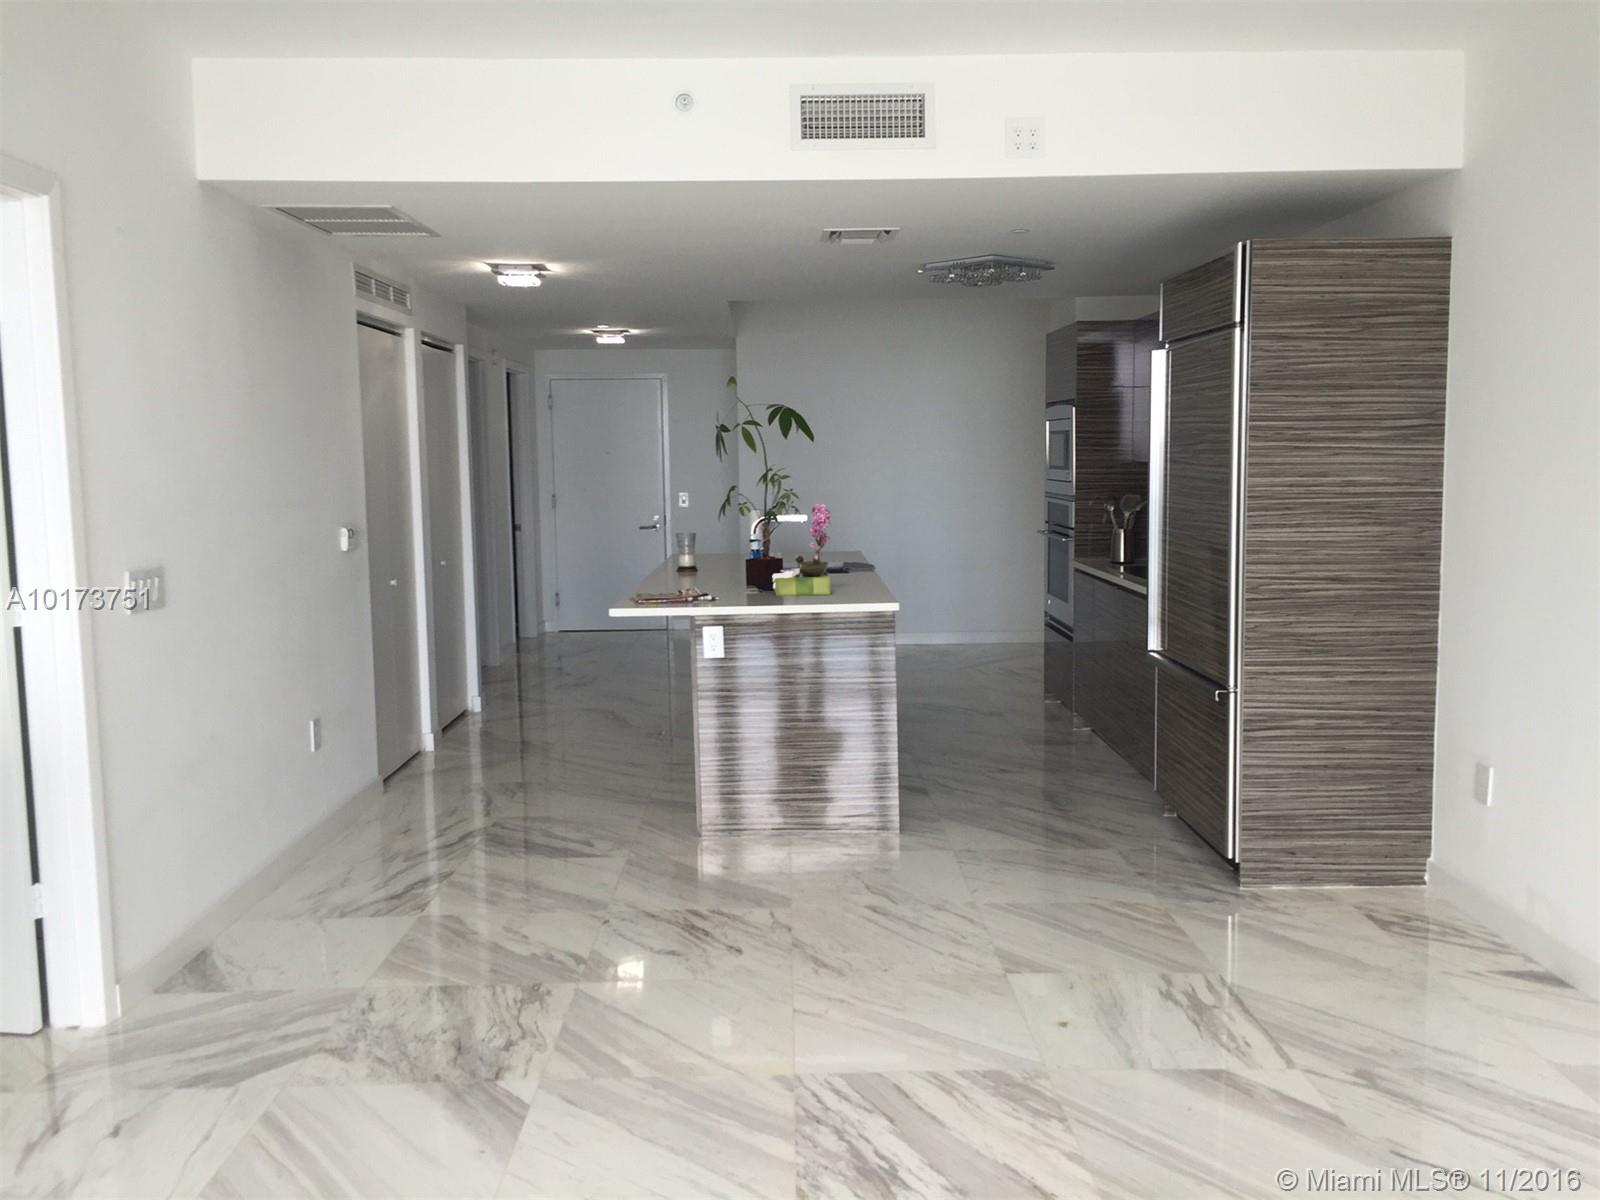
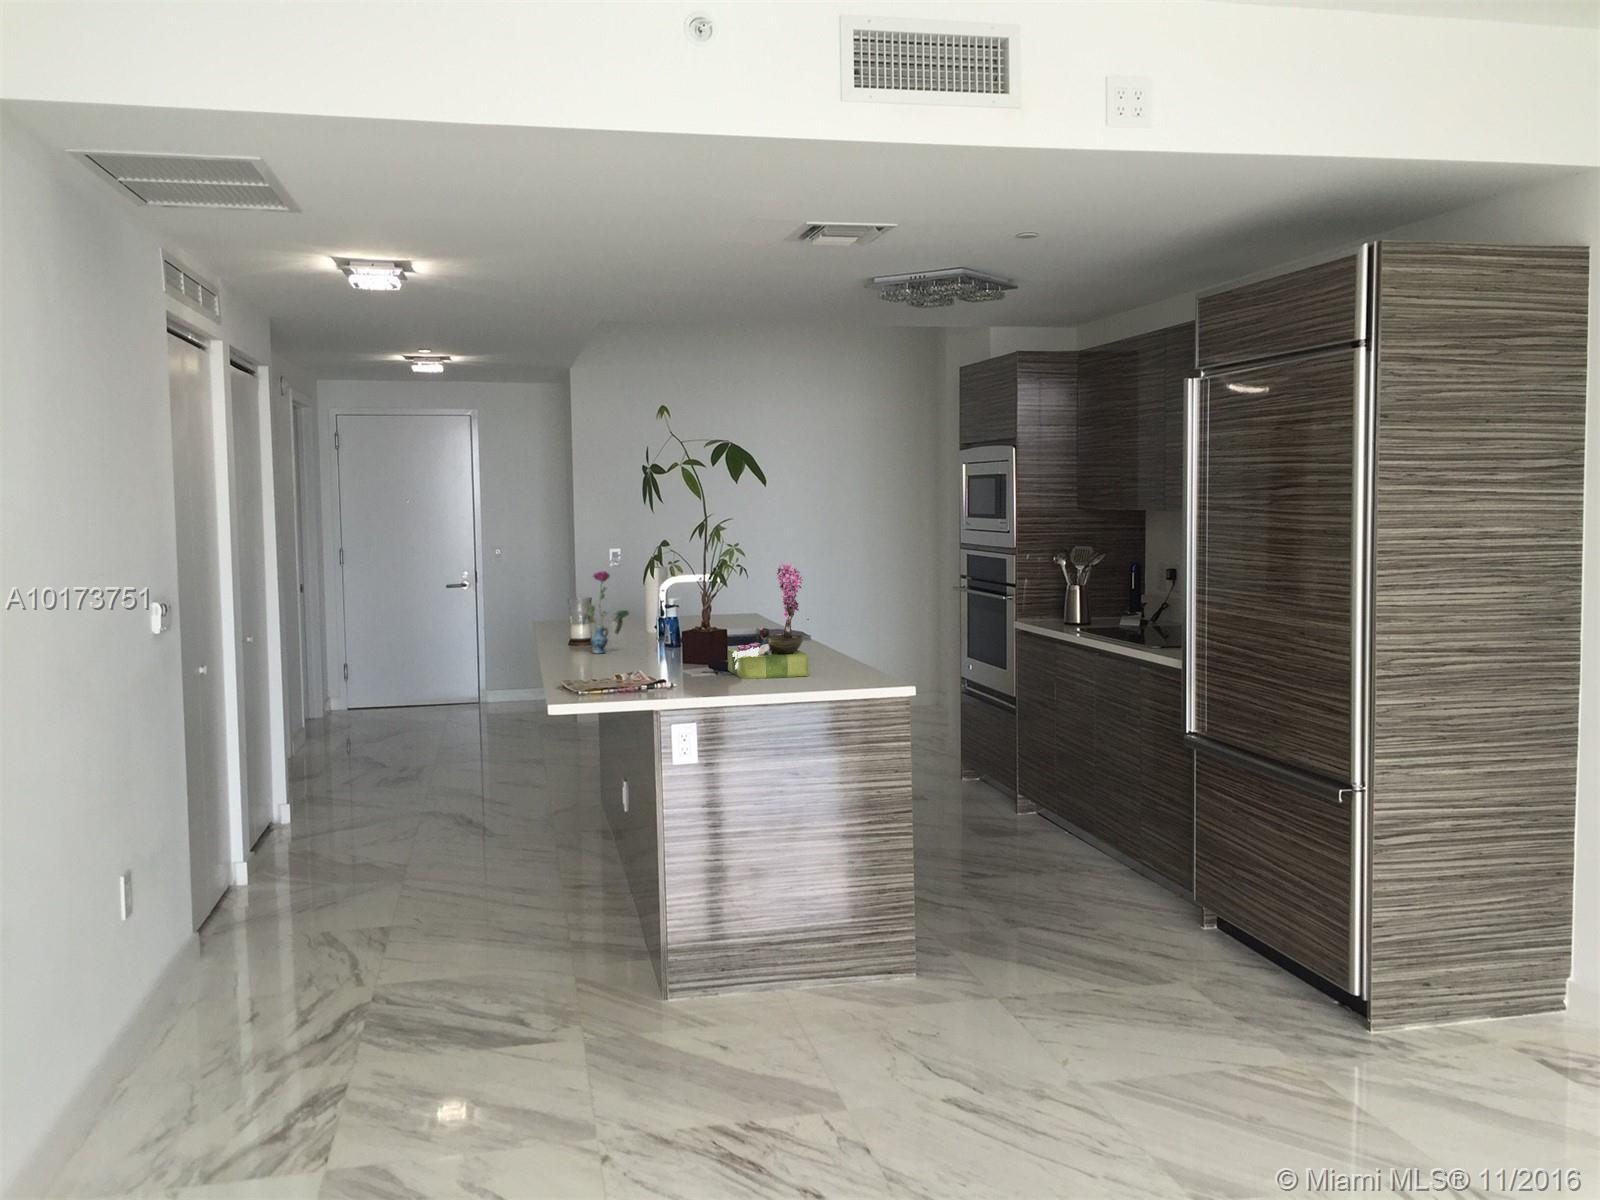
vase: none [678,510,716,577] -> present [583,571,629,653]

